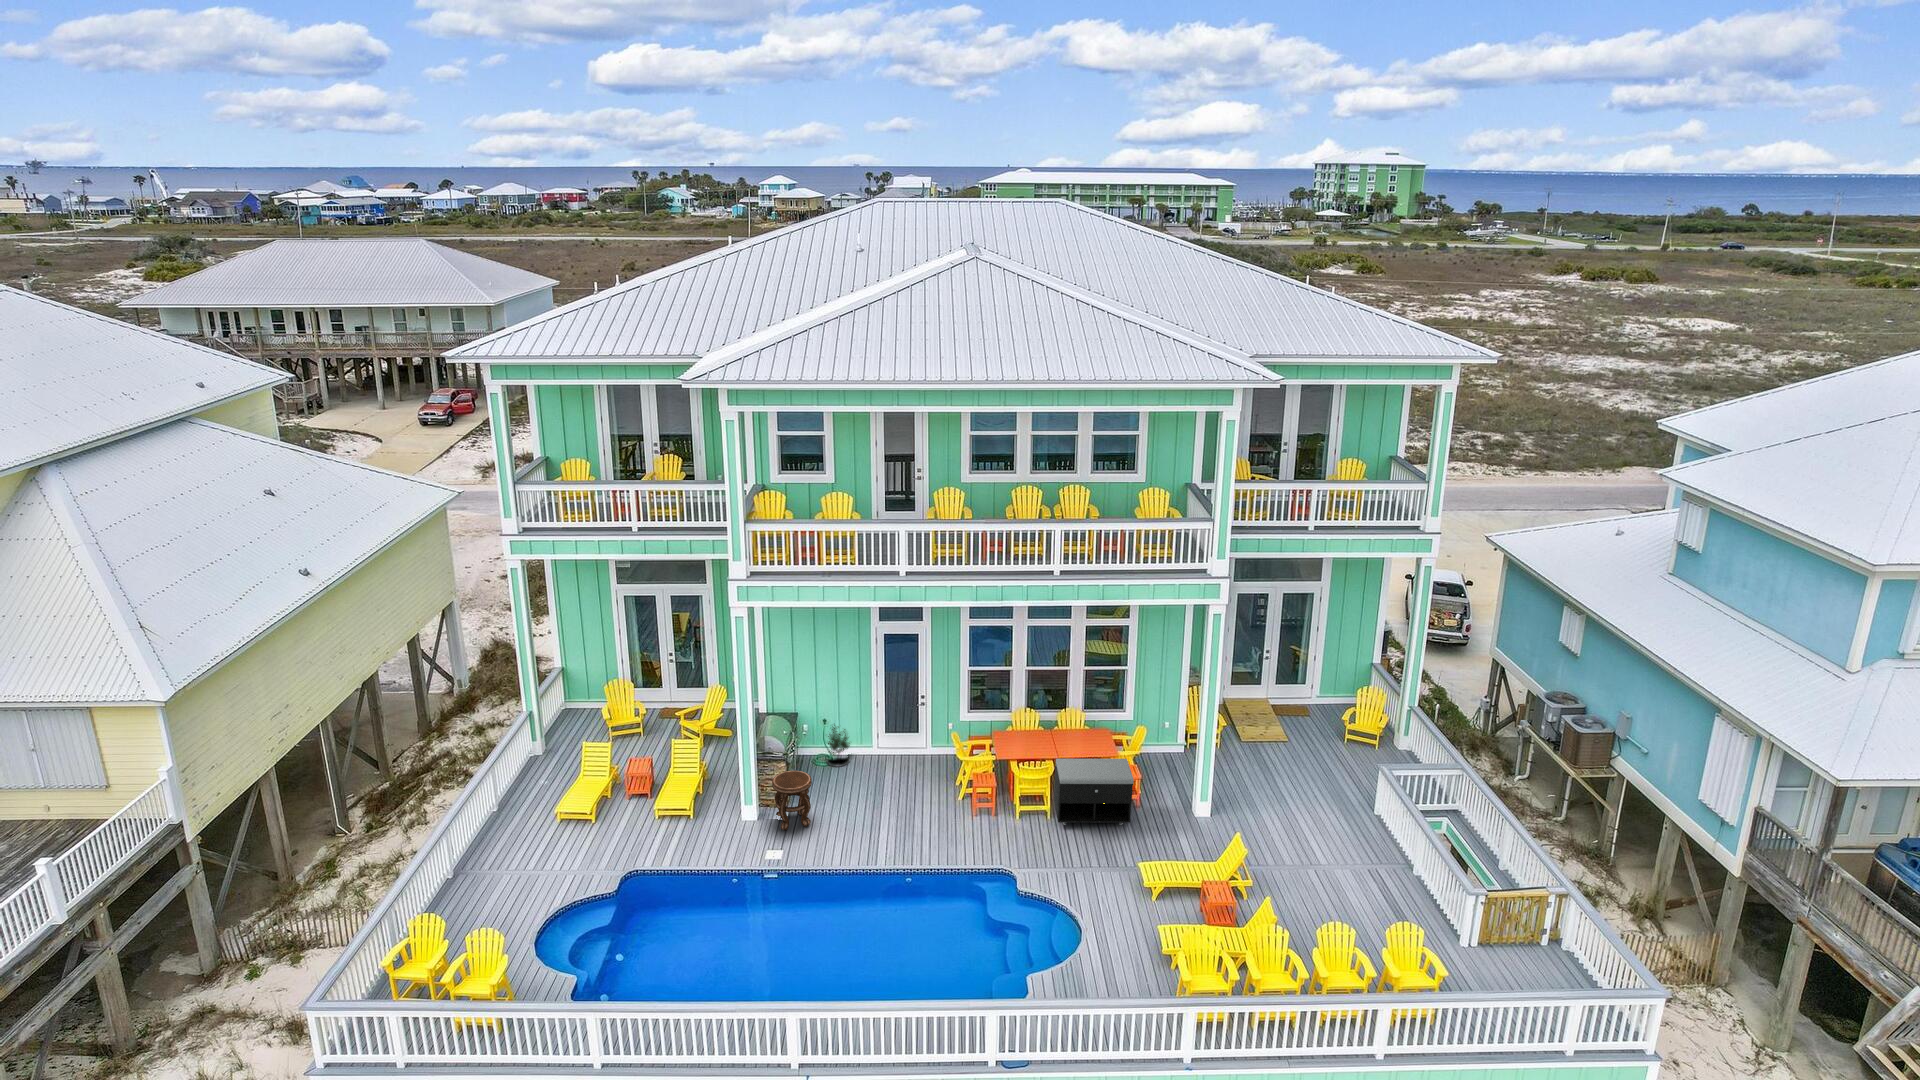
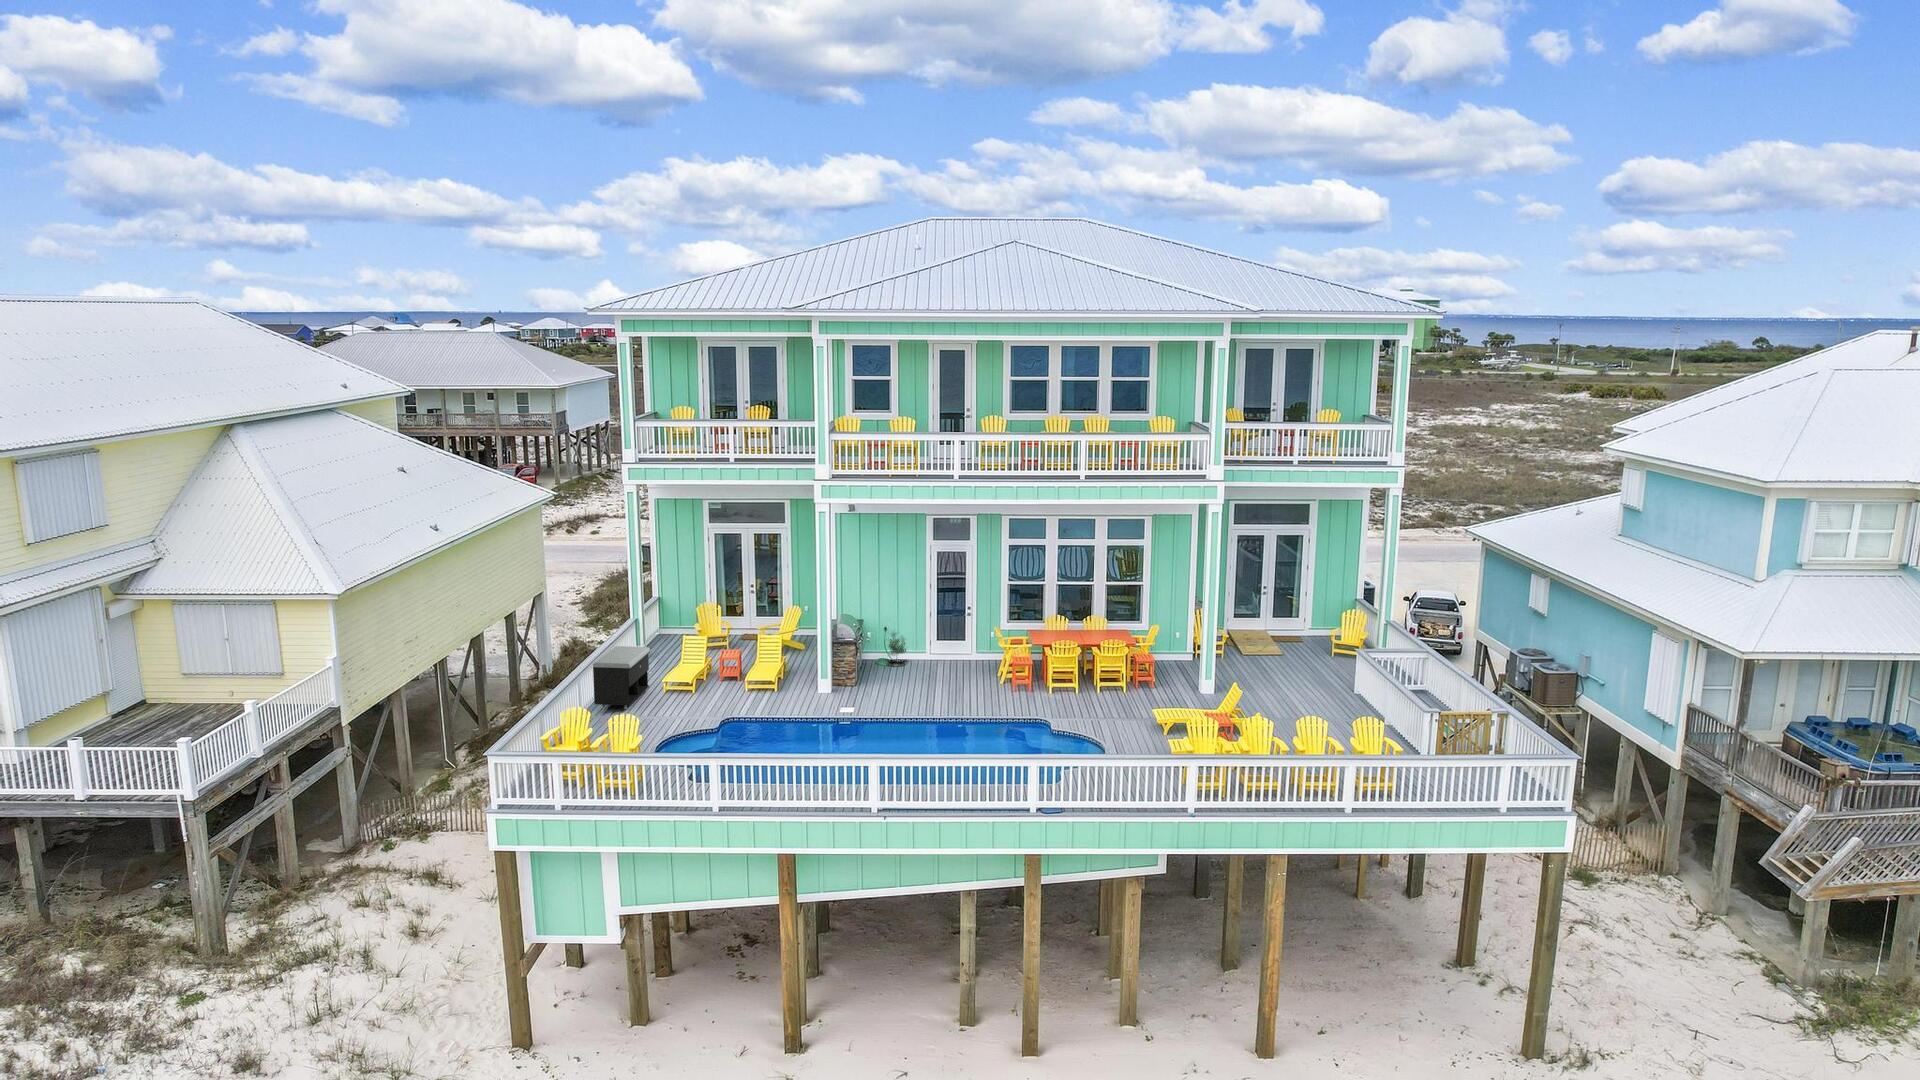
storage bench: present [1054,759,1134,825] -> present [593,646,650,709]
side table: present [772,771,812,830] -> none [846,651,879,698]

